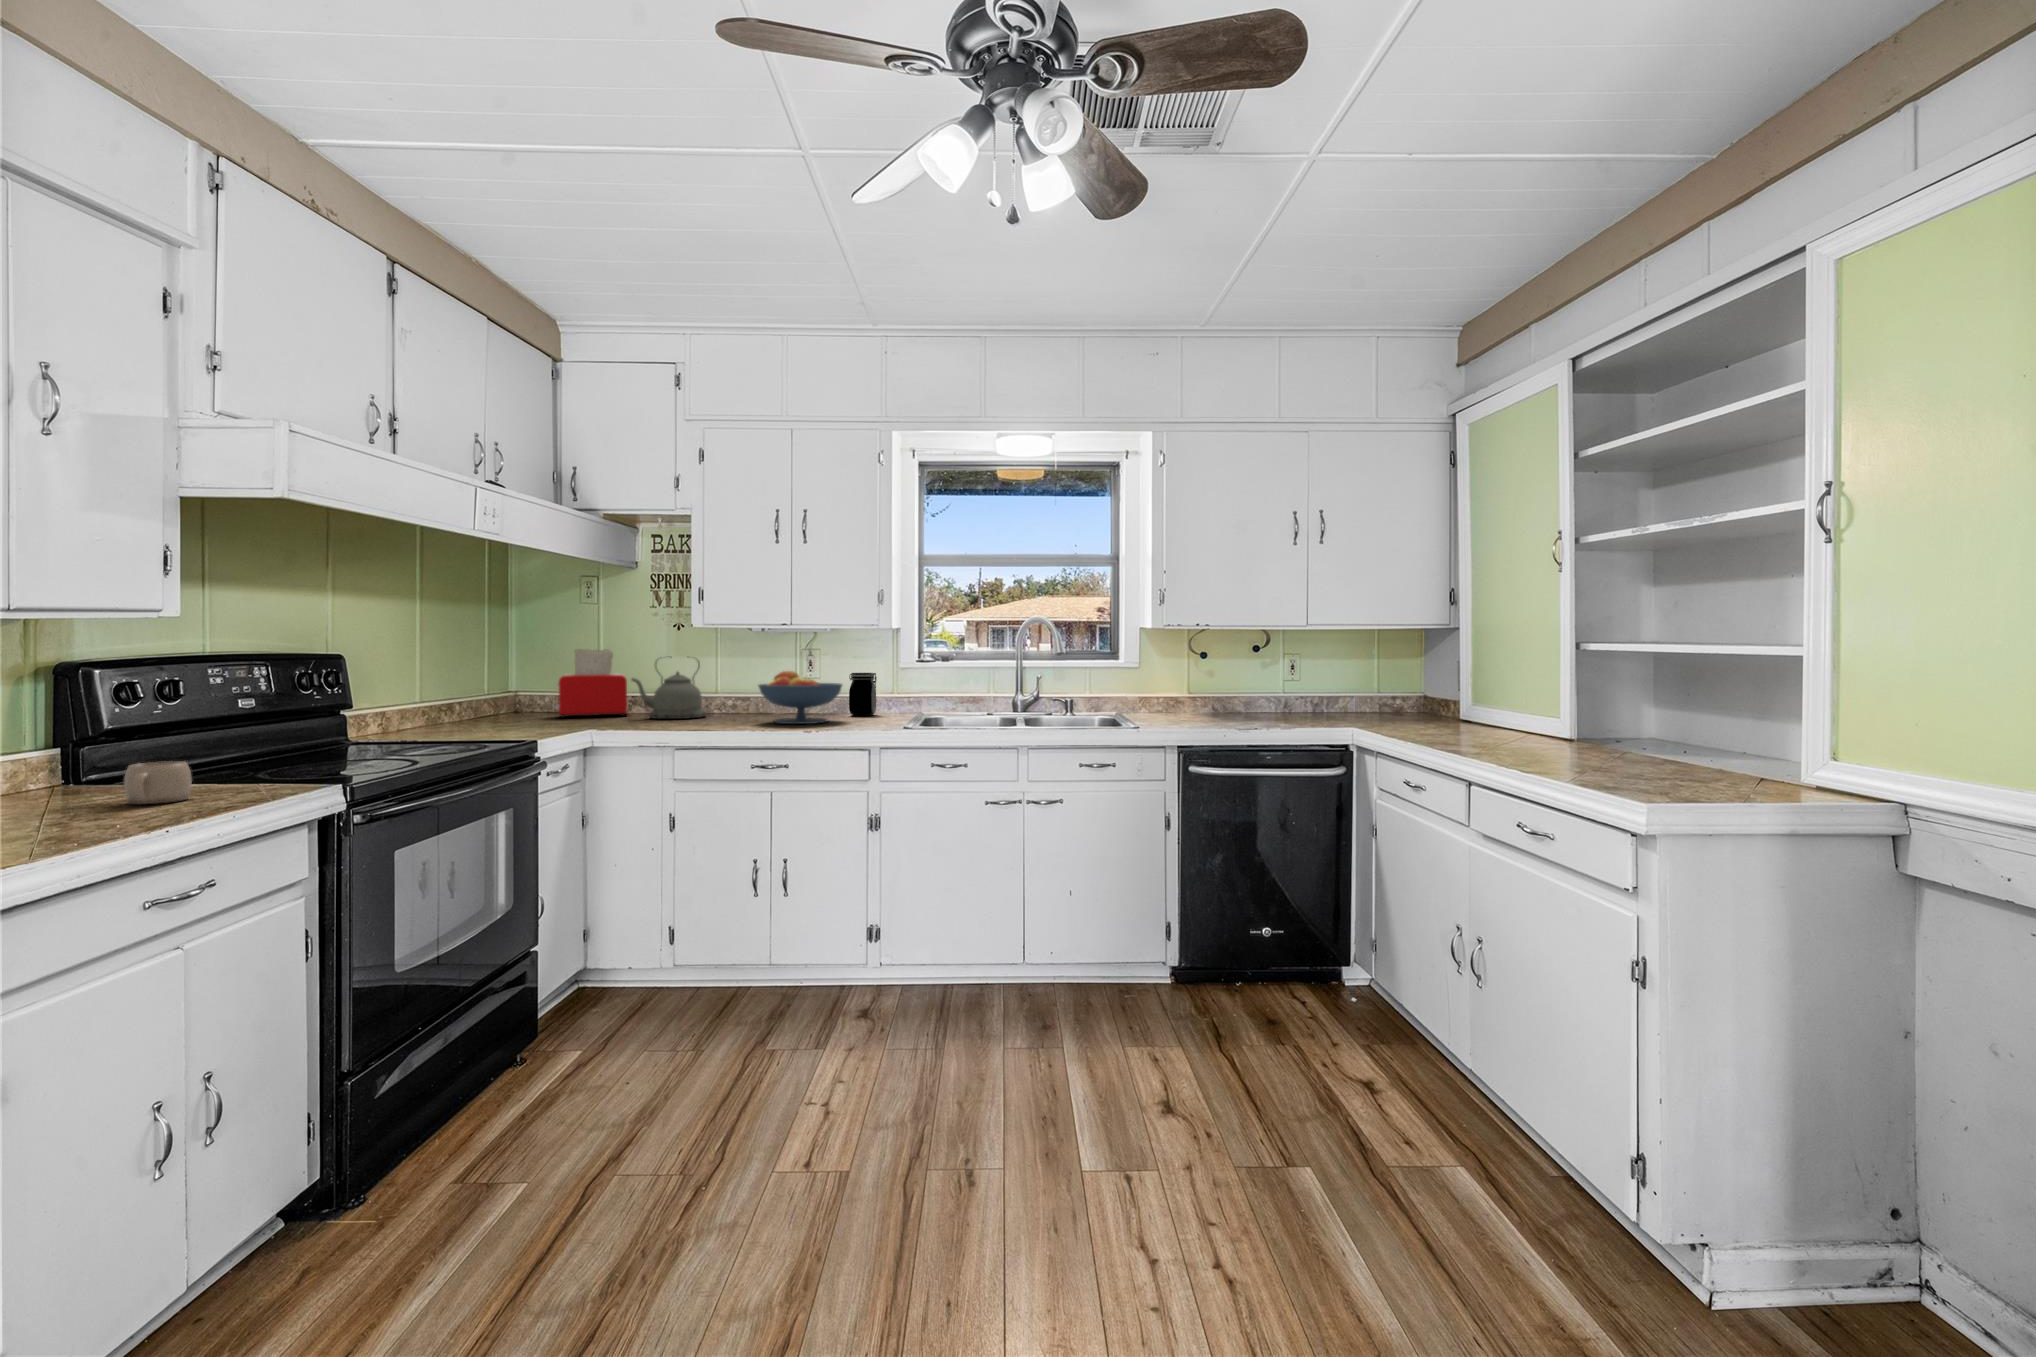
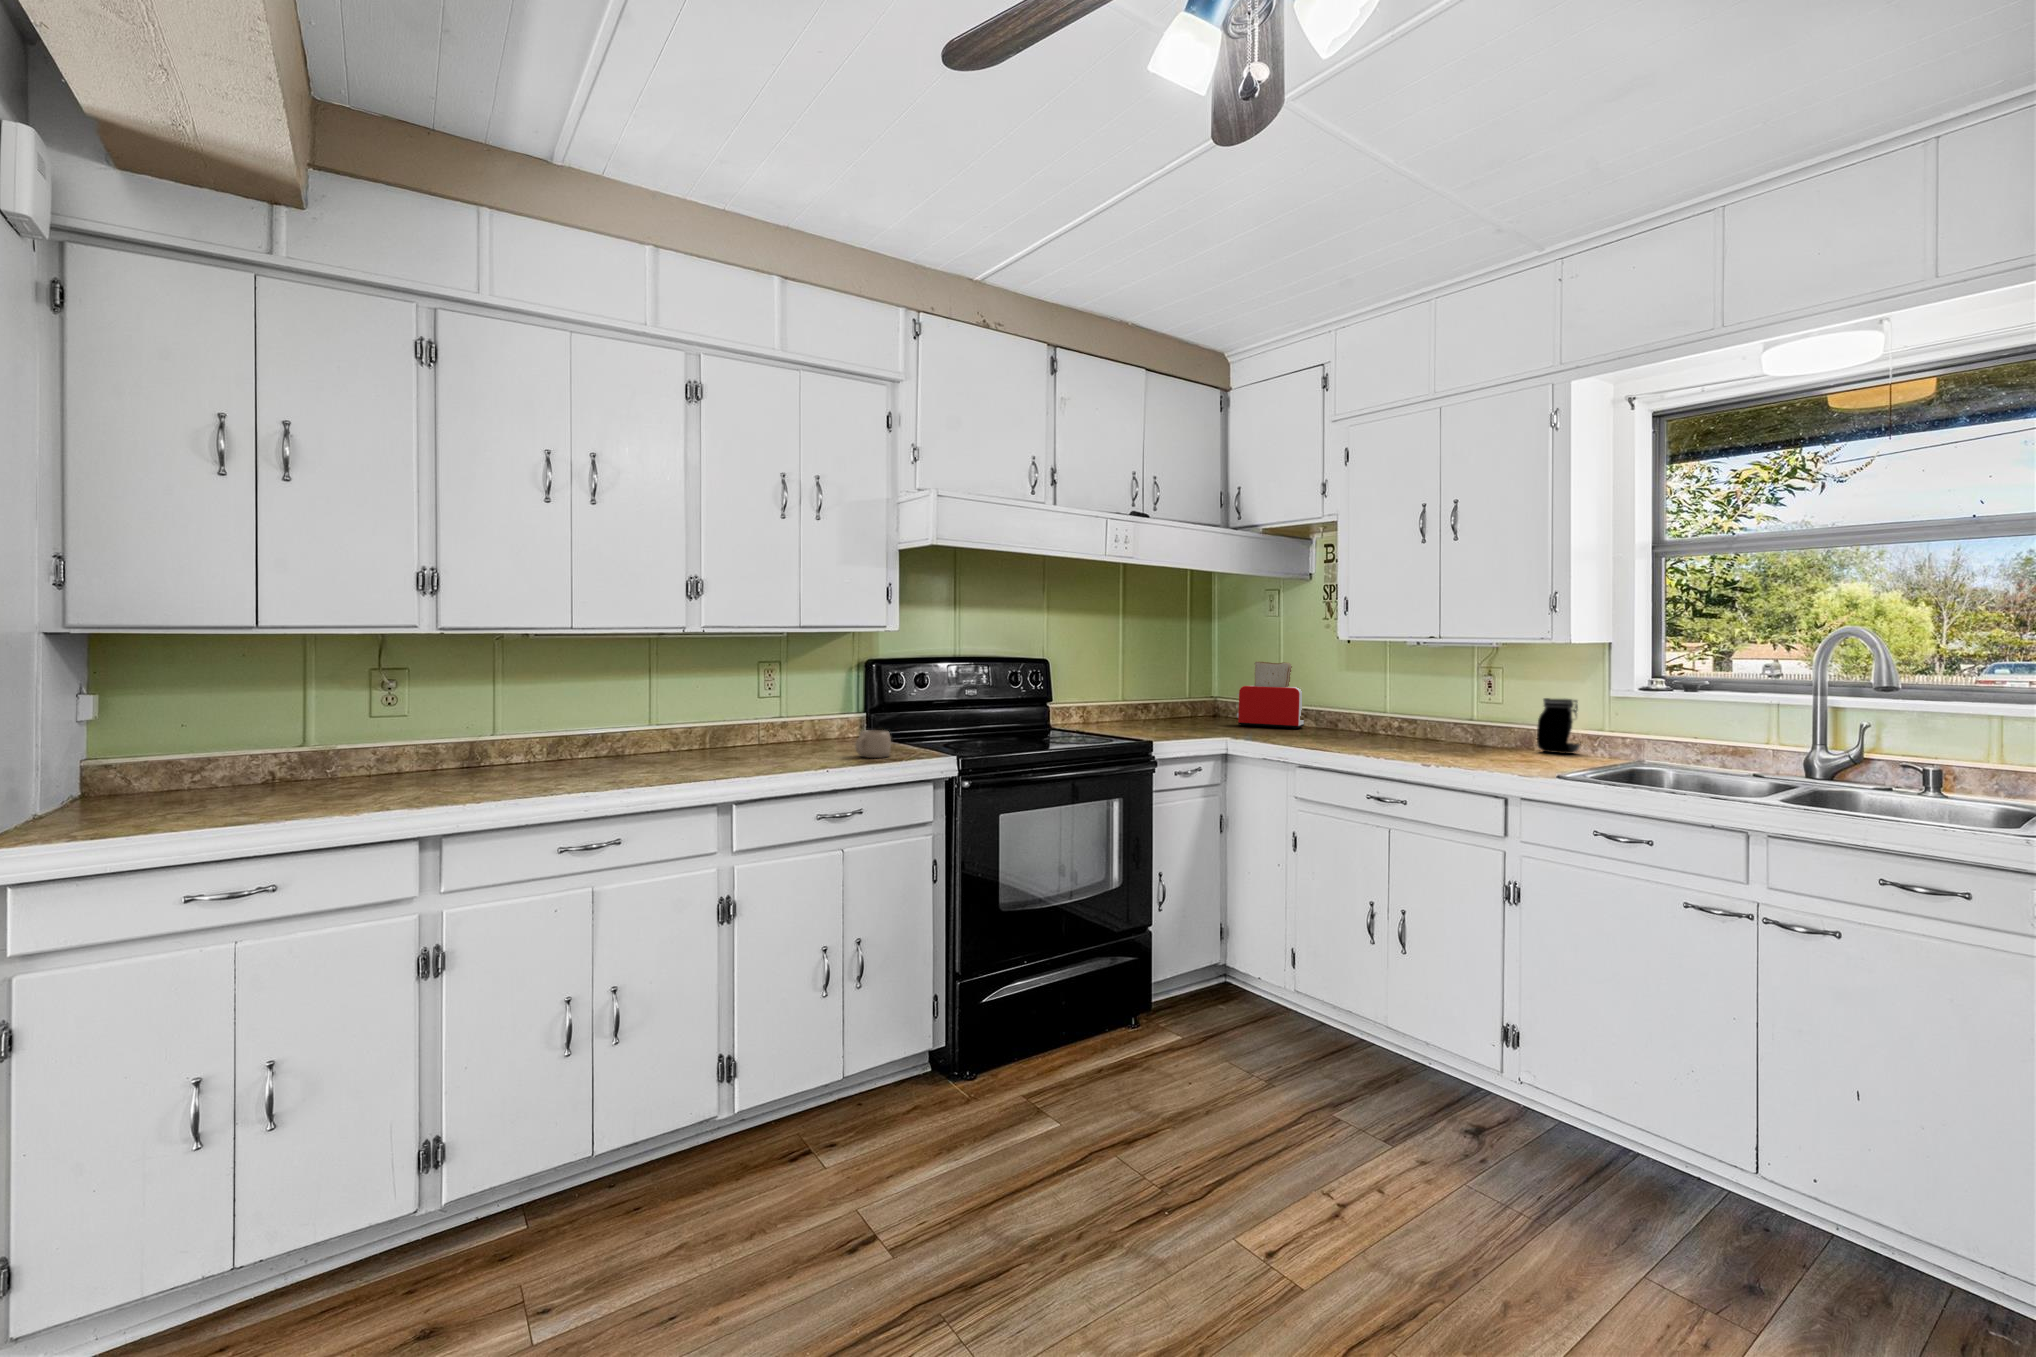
kettle: present [632,661,706,719] -> none [1294,671,1371,737]
fruit bowl: present [759,671,842,724] -> none [1403,691,1512,756]

